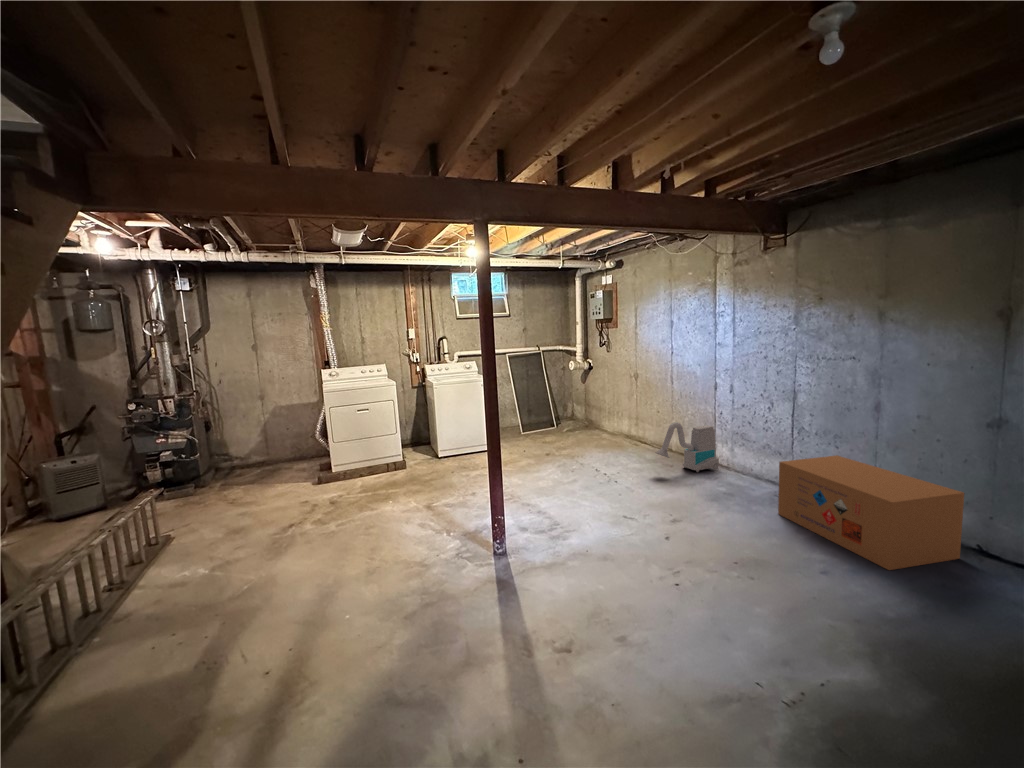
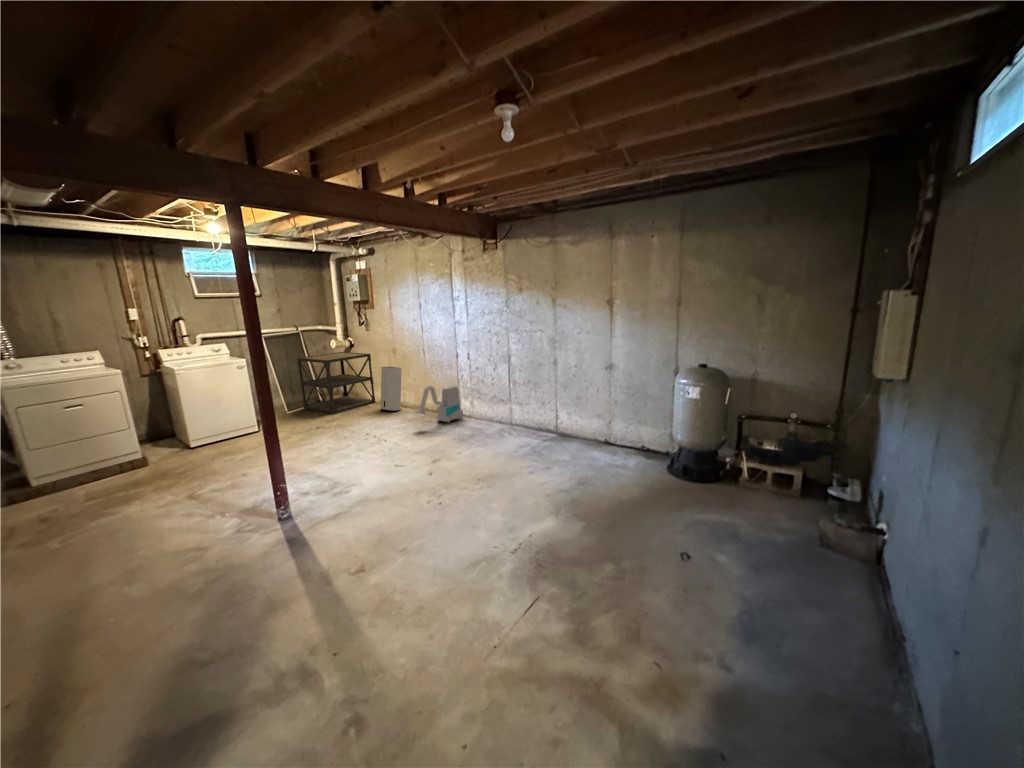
shelving unit: none [535,375,611,442] -> present [297,352,375,414]
air purifier: none [615,394,644,447] -> present [381,367,402,411]
cardboard box: present [778,455,964,570] -> none [502,397,598,464]

